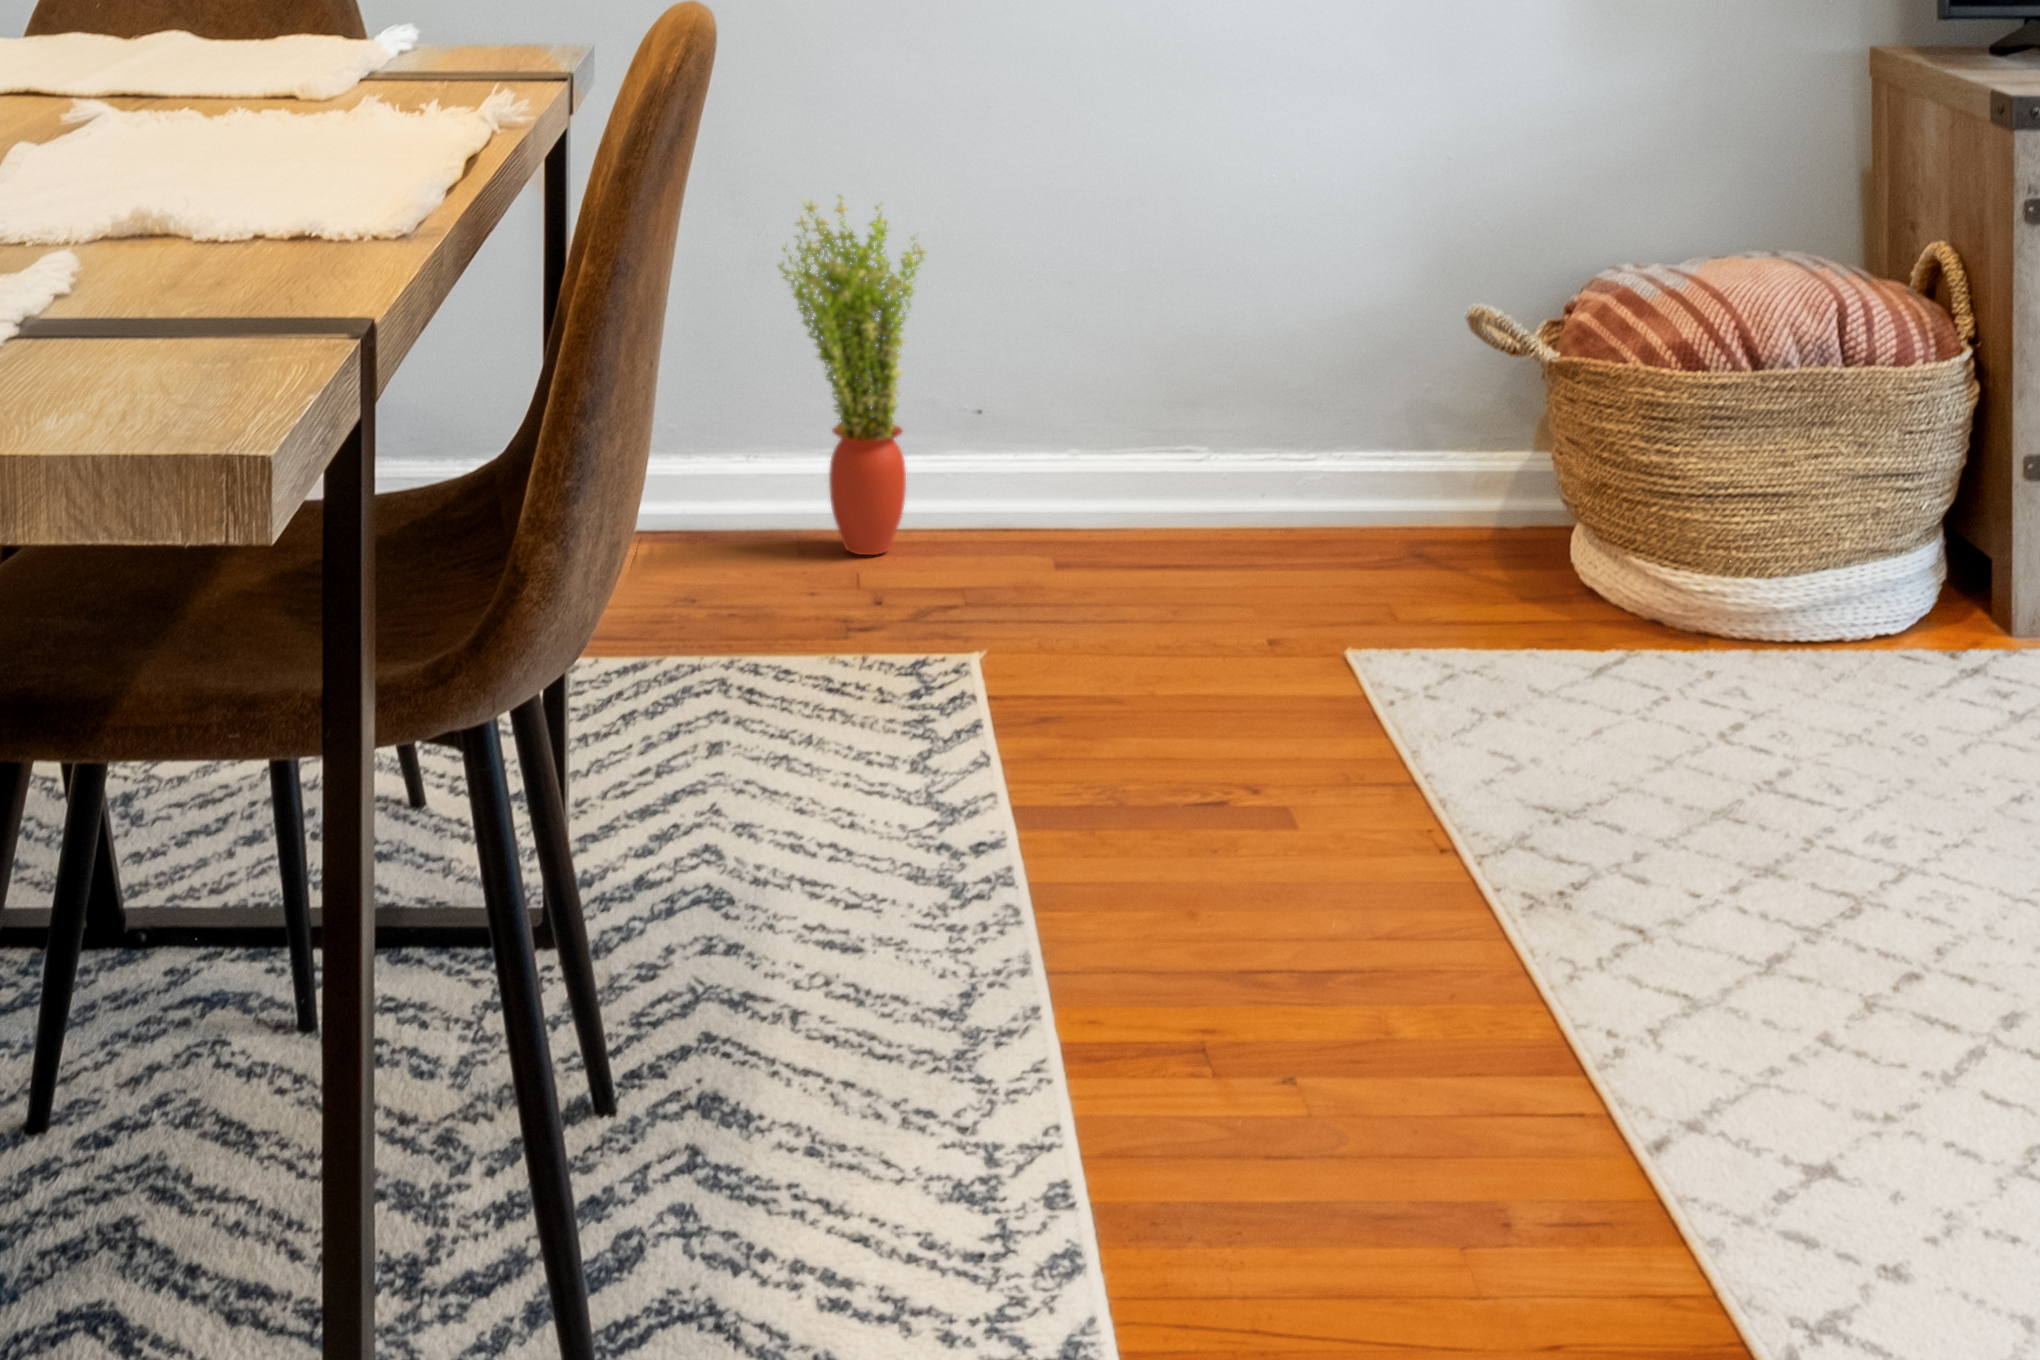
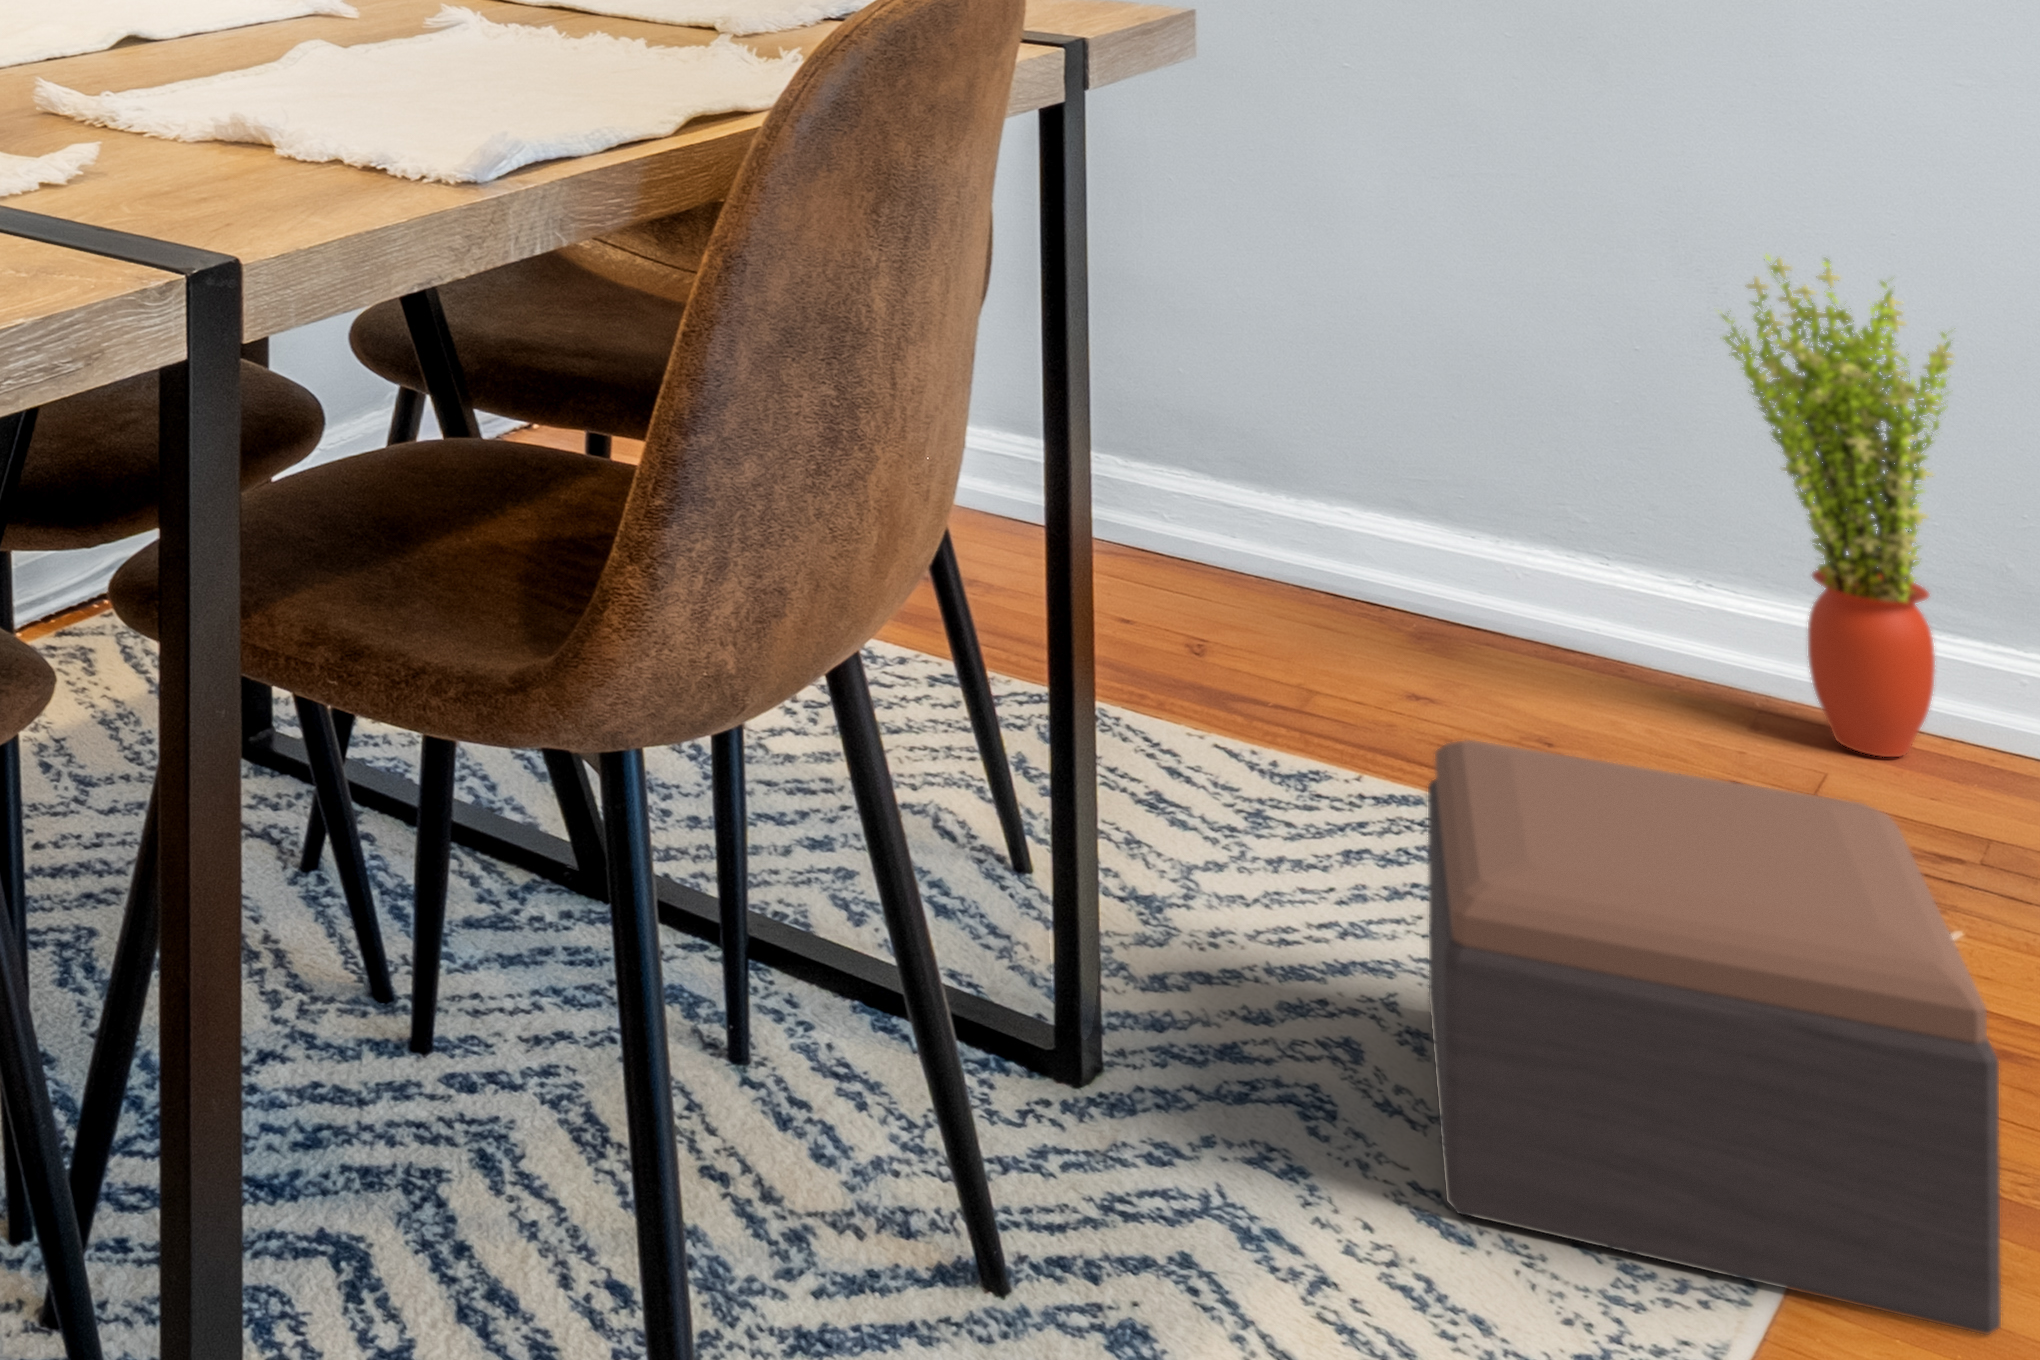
footstool: none [739,563,1150,936] -> present [1428,740,2001,1334]

